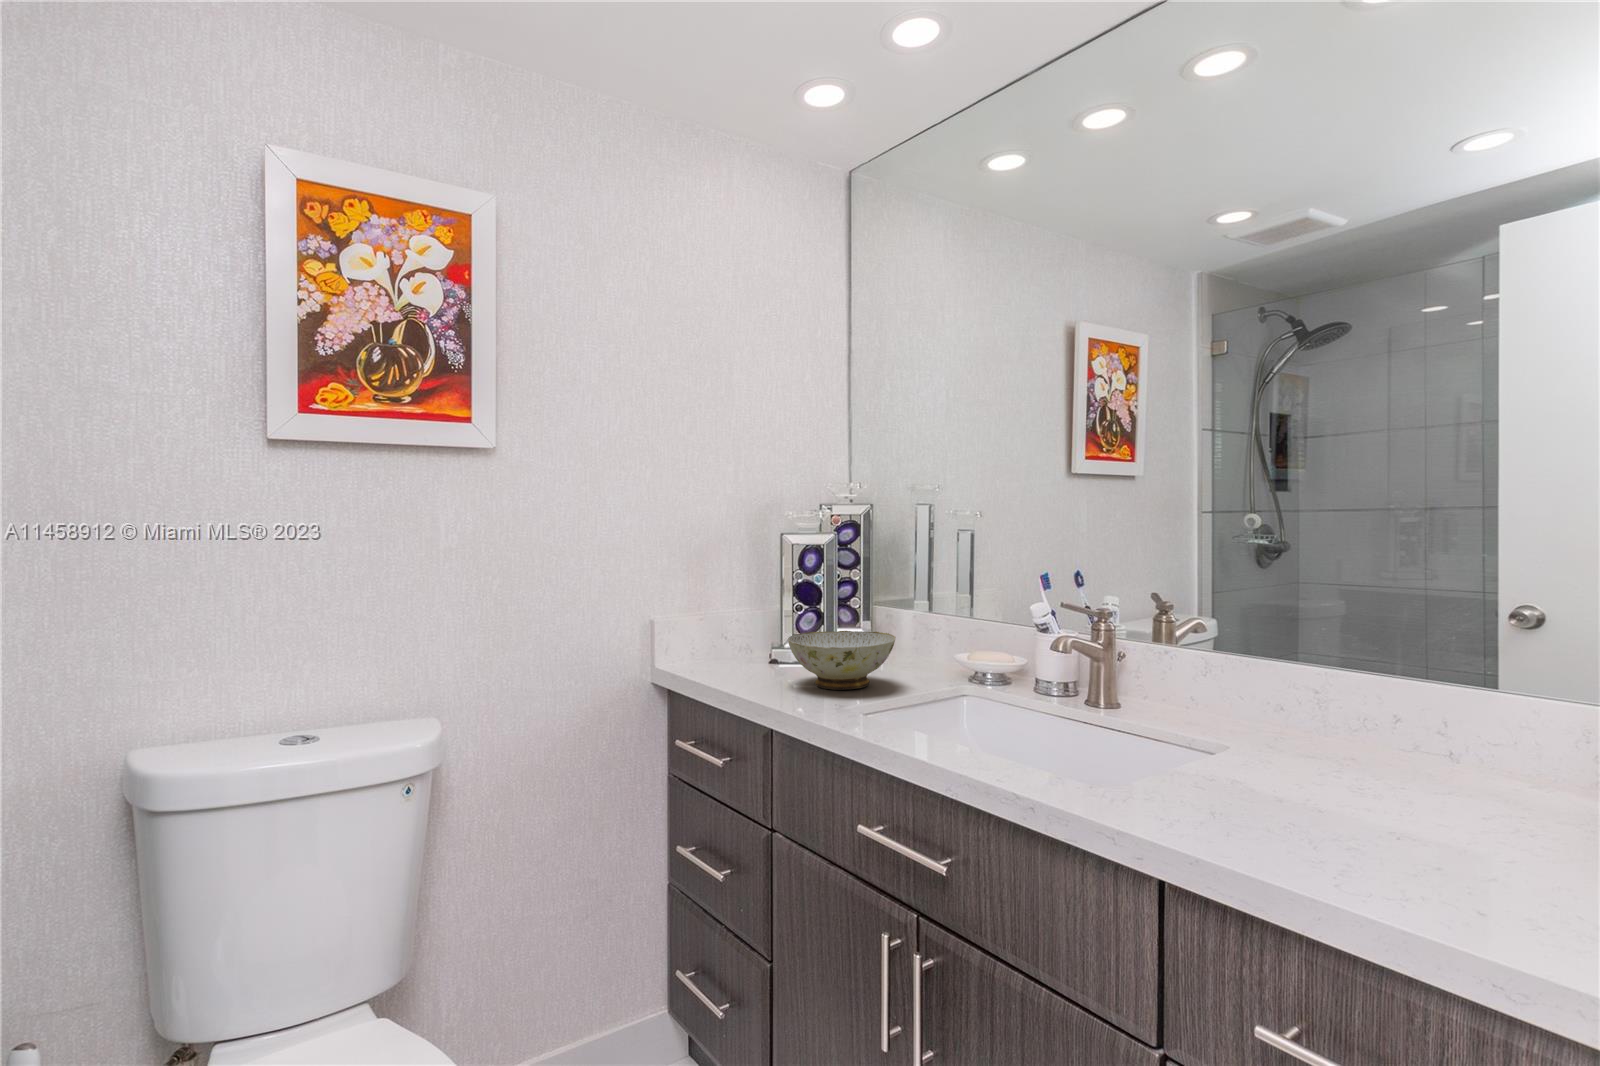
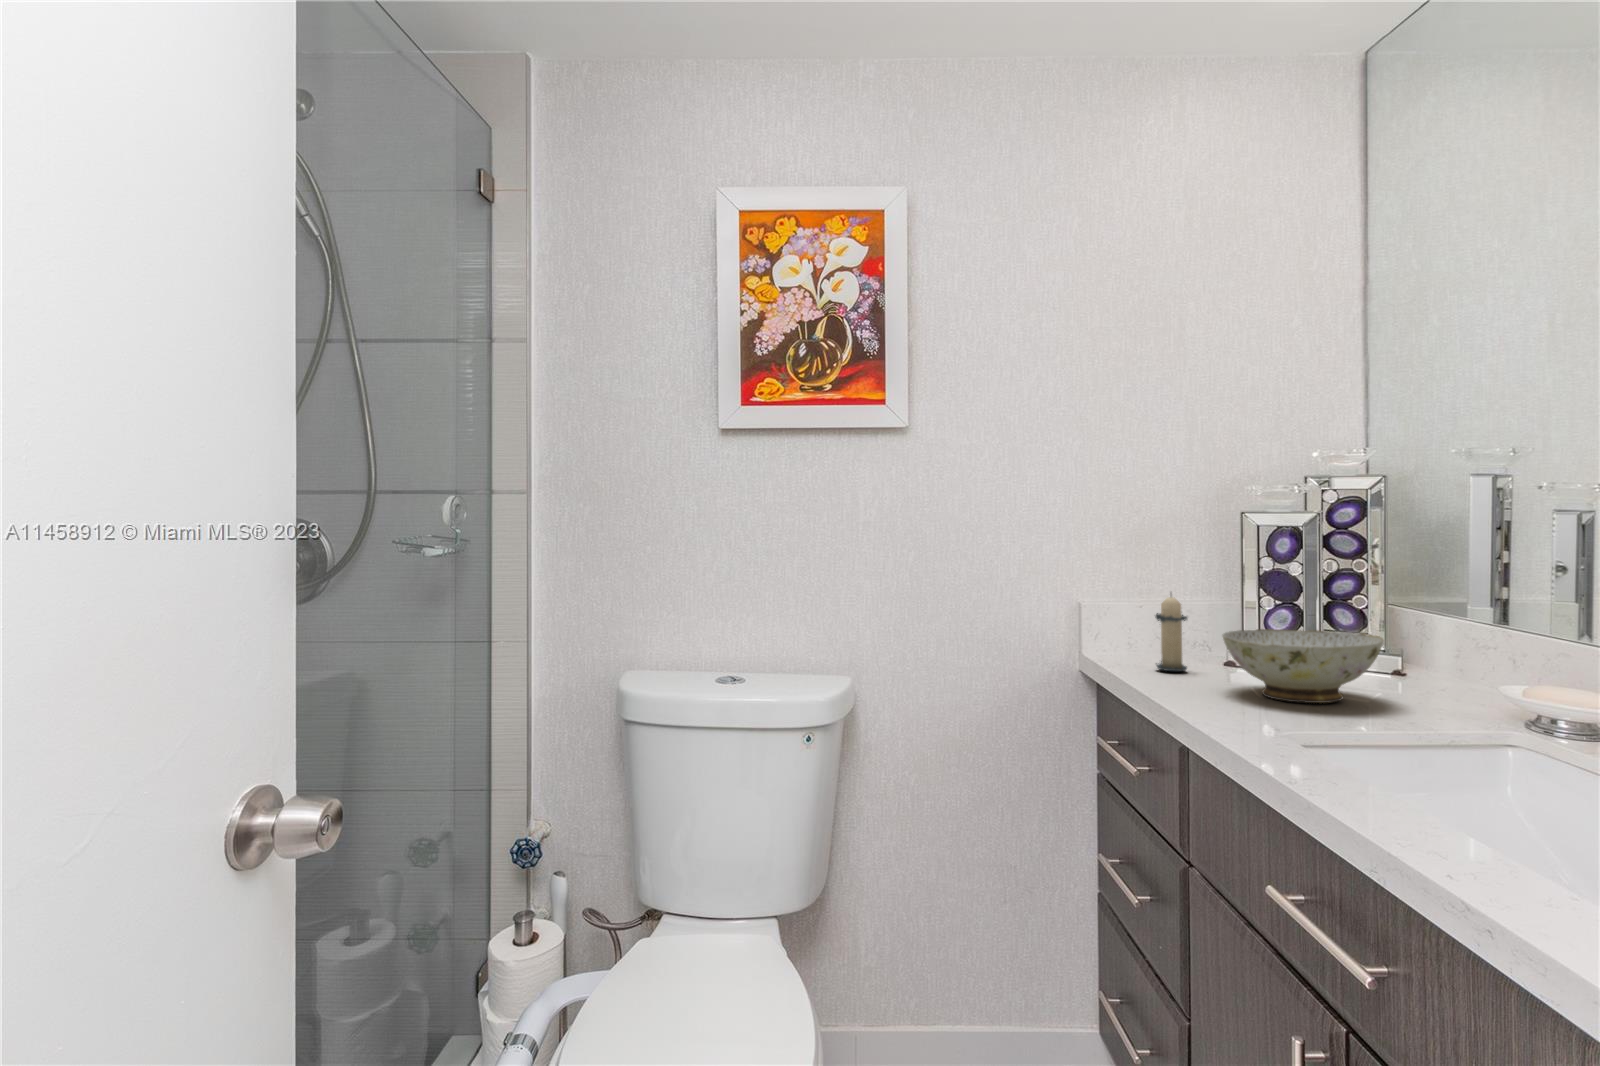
candle: none [720,604,753,673] -> present [1155,596,1187,671]

